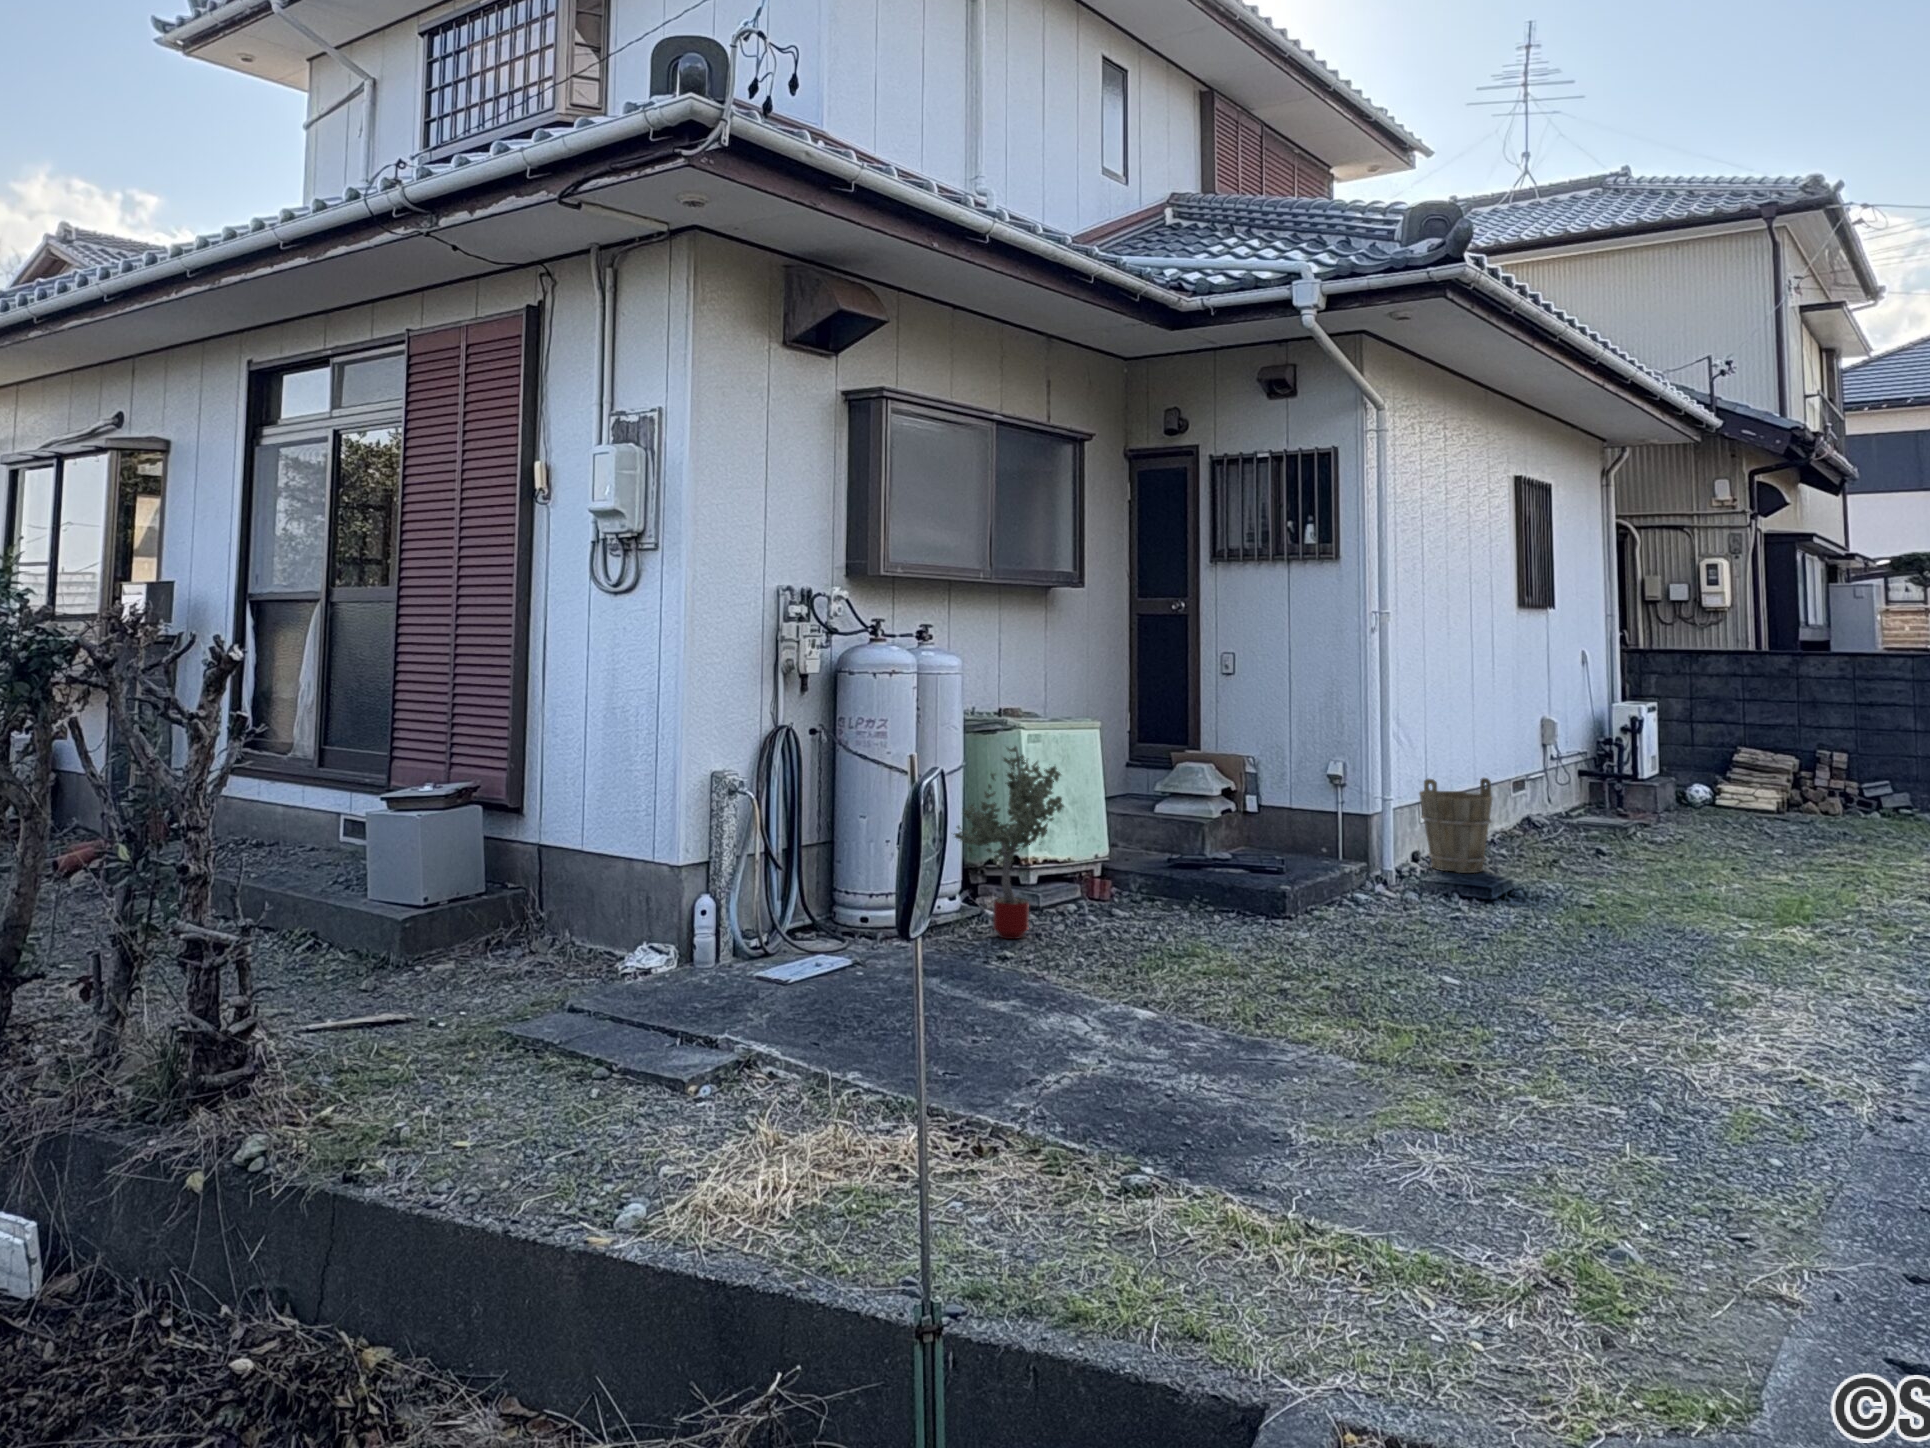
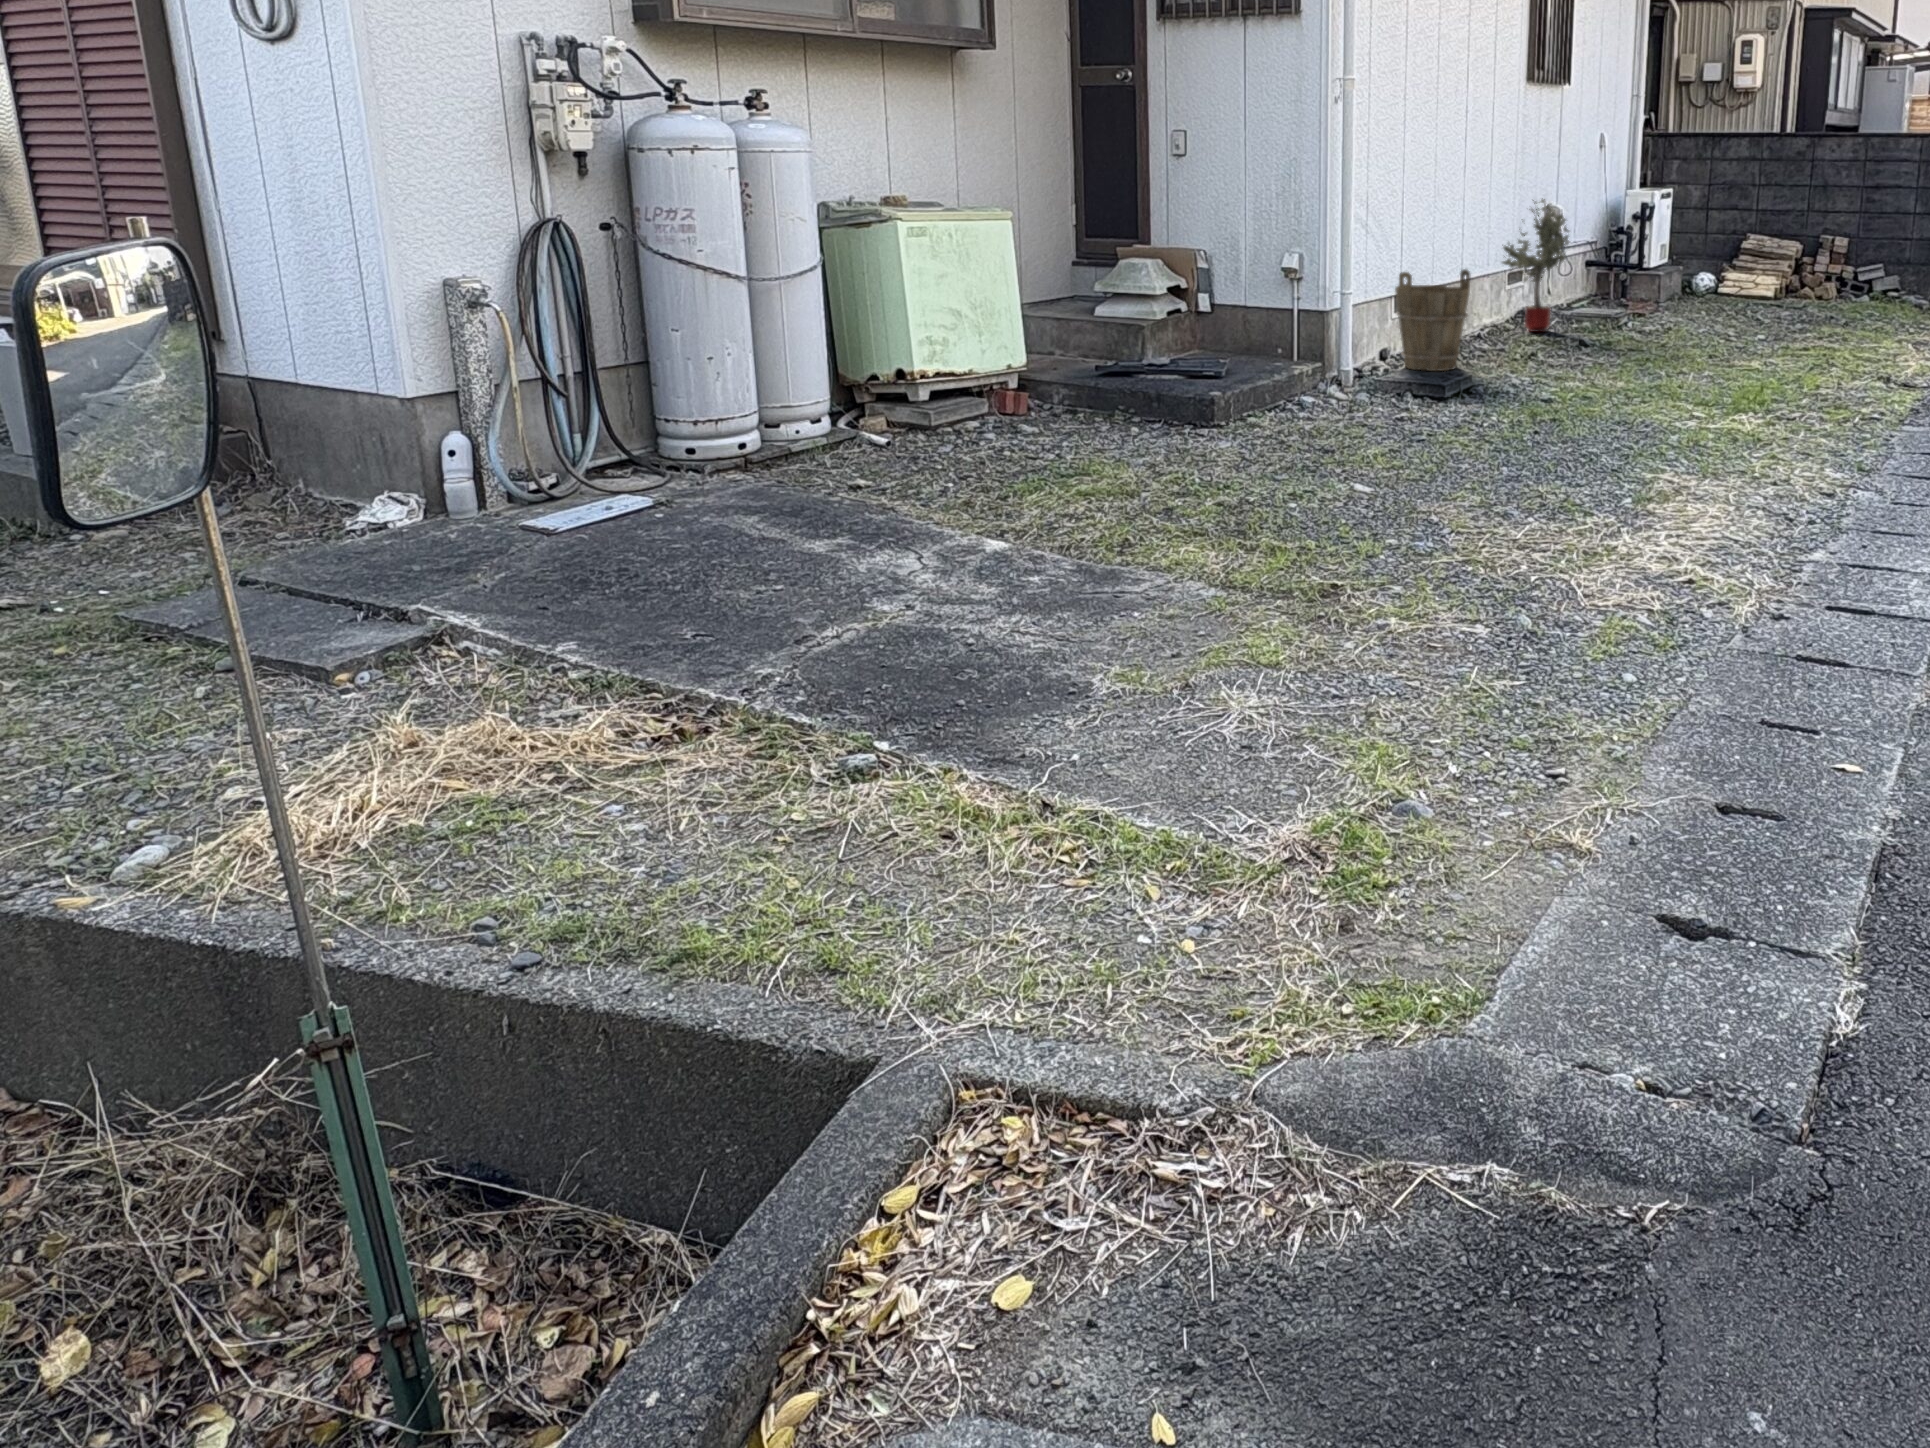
potted tree: present [953,746,1064,939] -> present [1503,198,1569,332]

